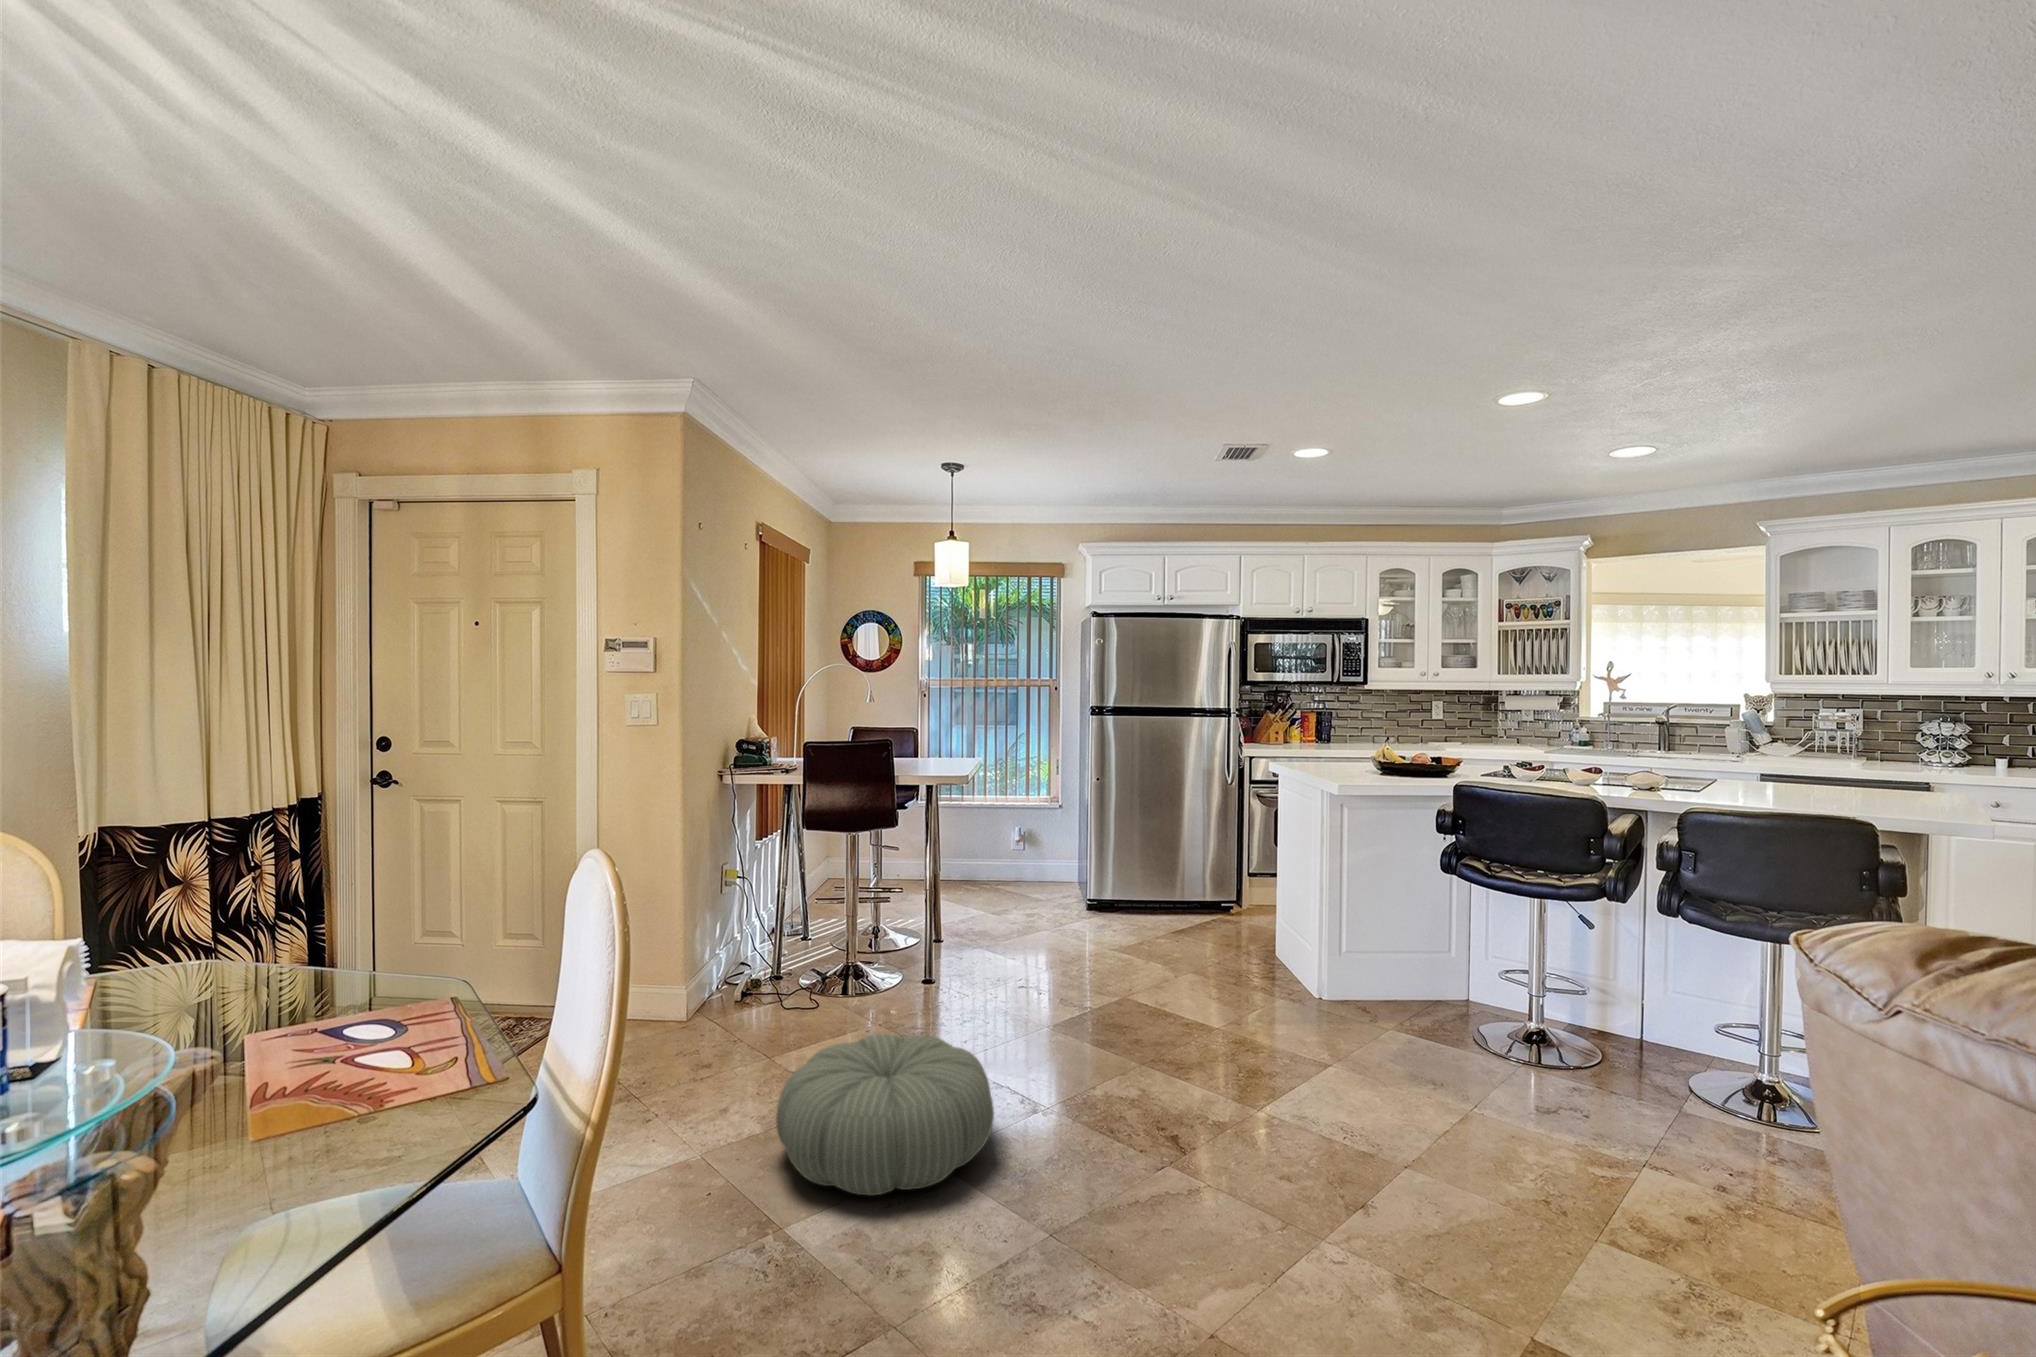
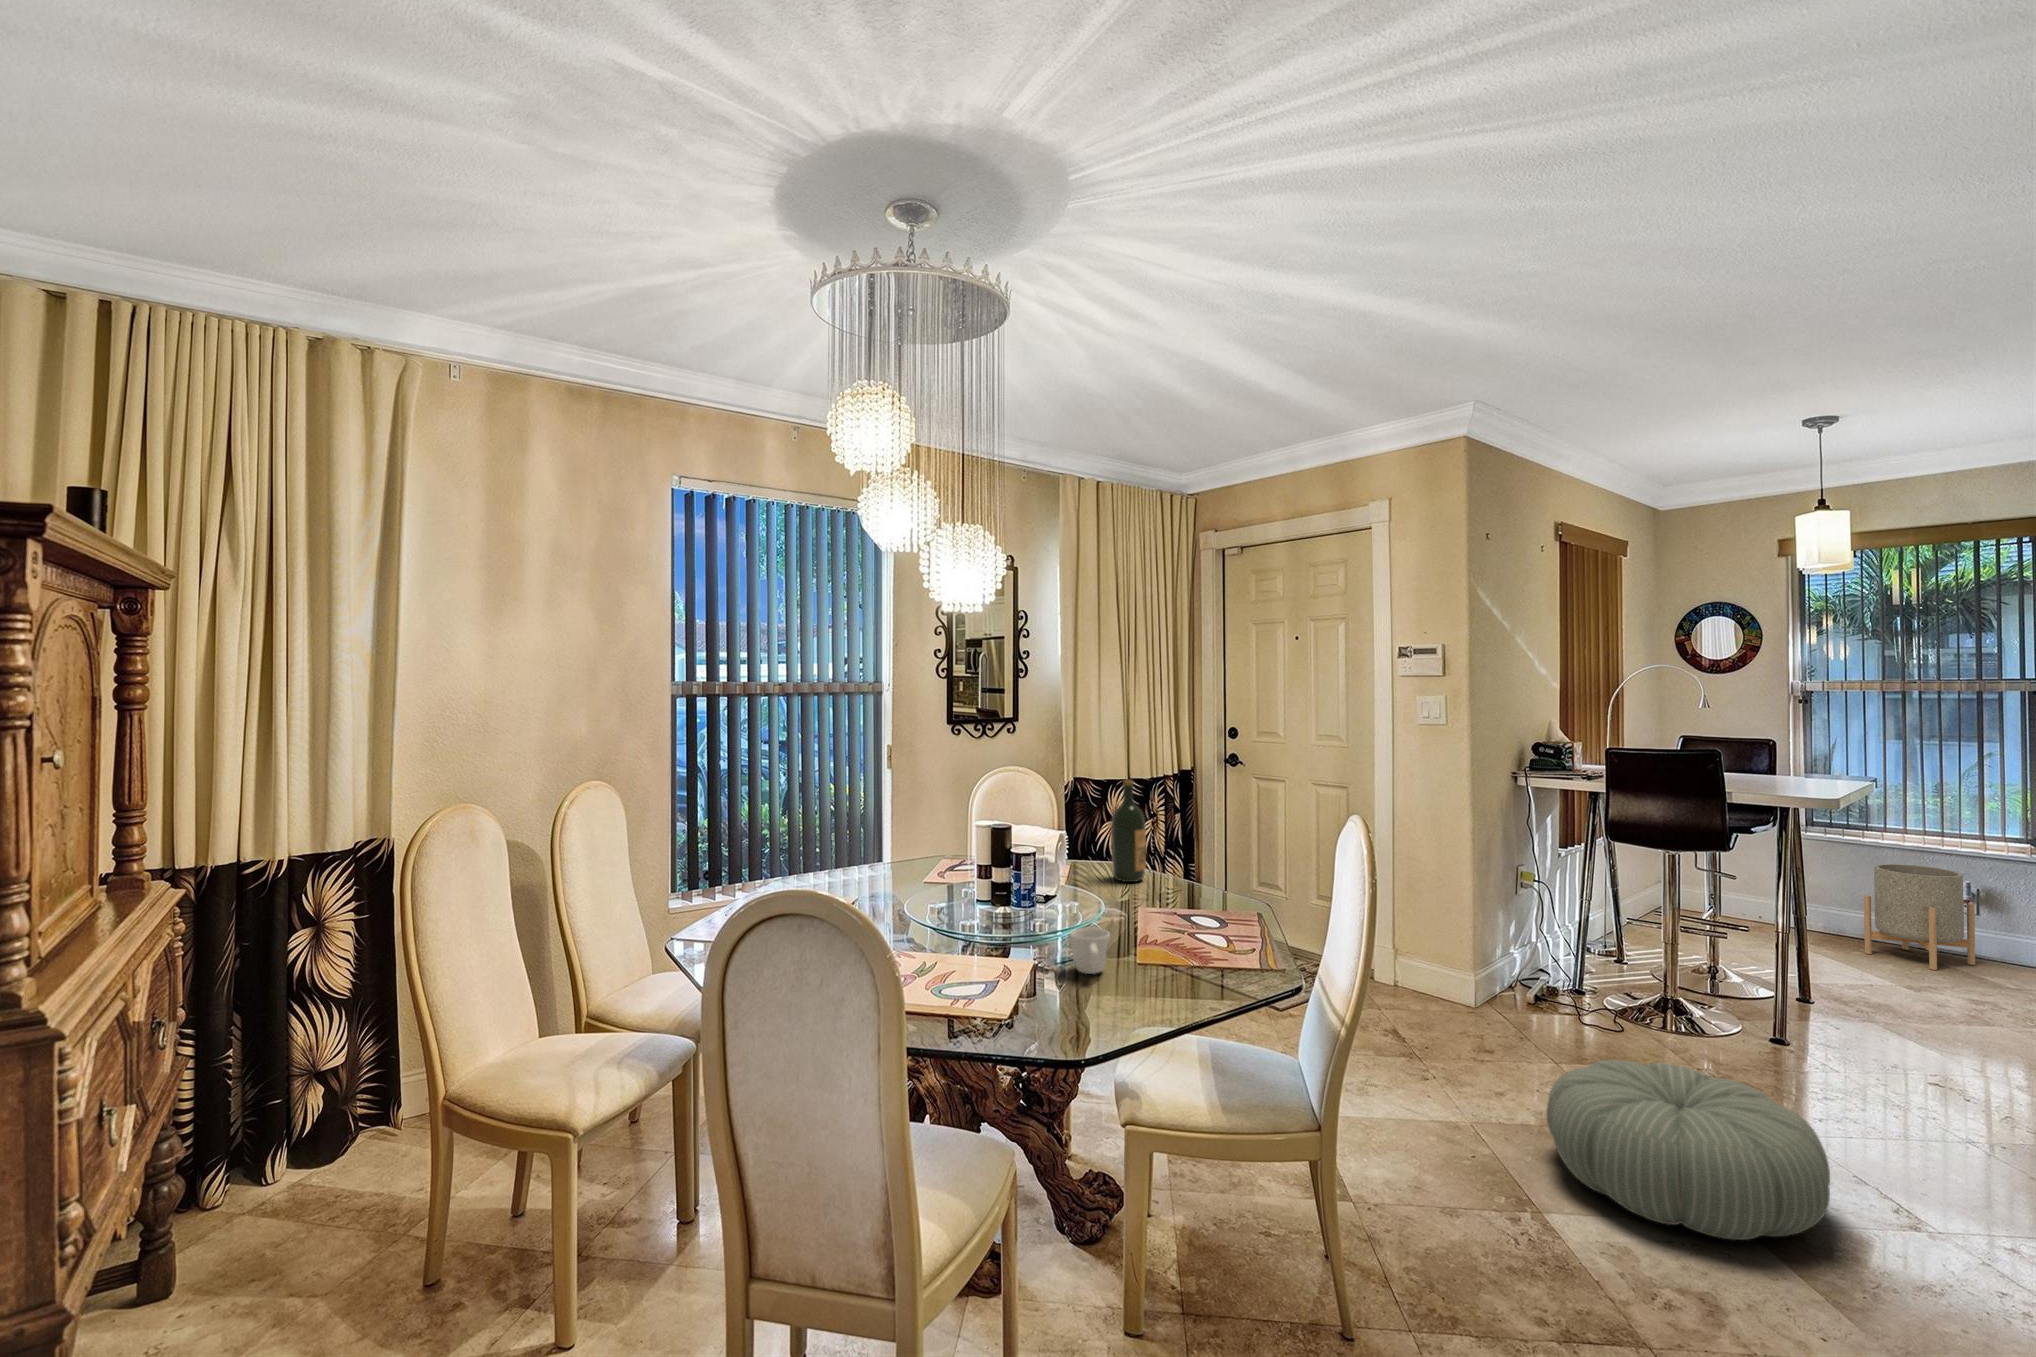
planter: none [966,816,1026,894] -> present [1864,864,1975,970]
wine bottle: none [186,835,254,993] -> present [1112,780,1146,882]
mug: none [100,1105,195,1194] -> present [1069,928,1110,974]

